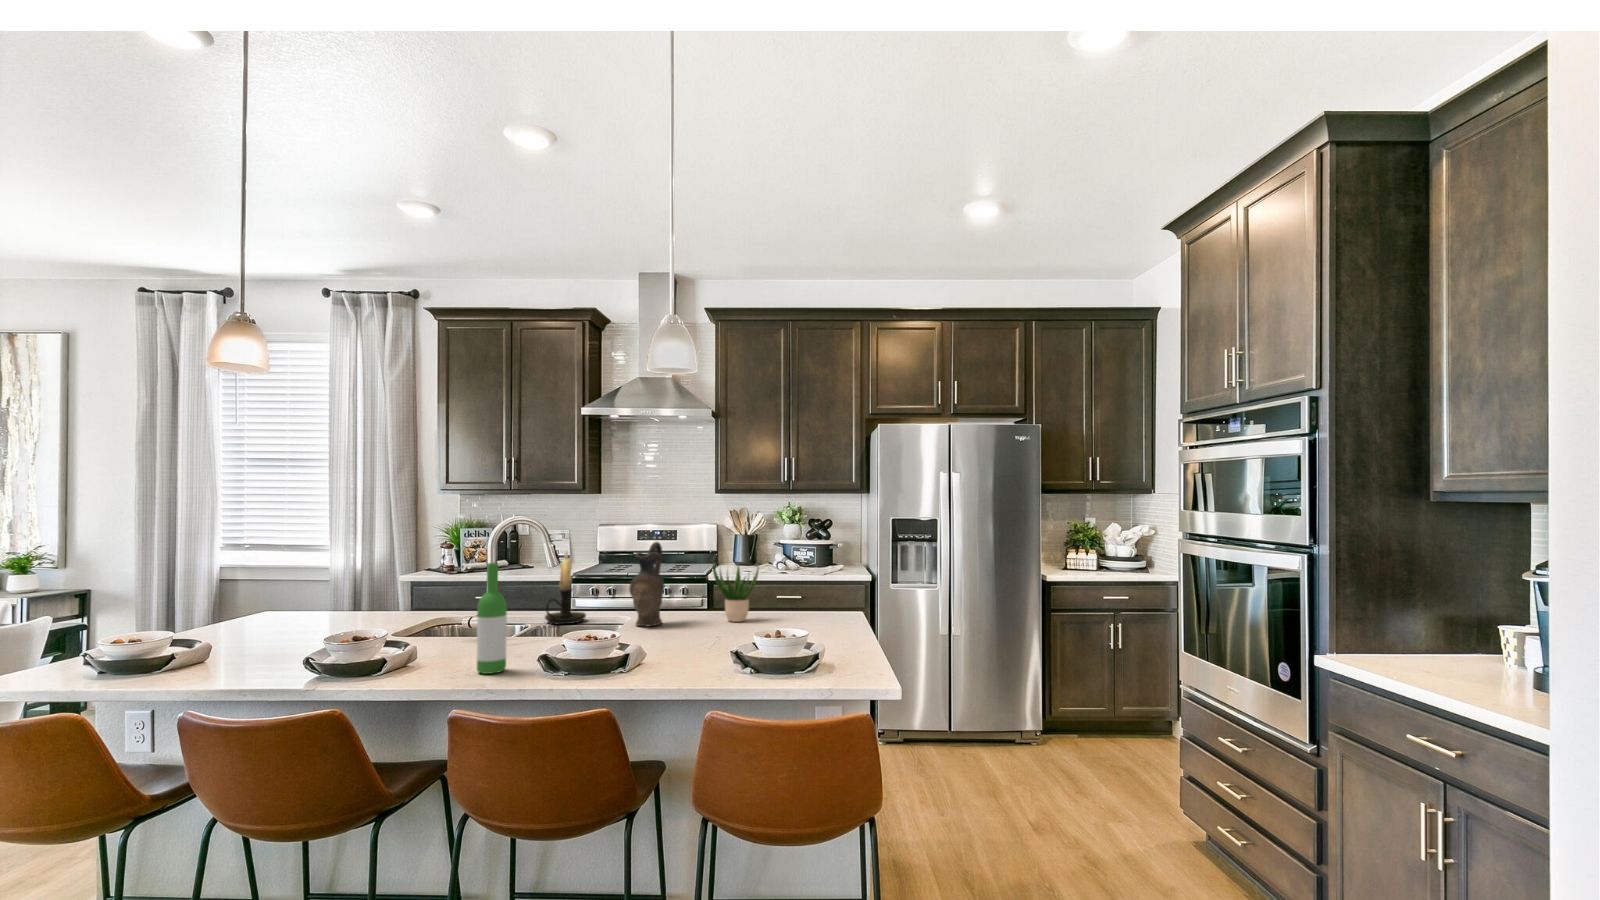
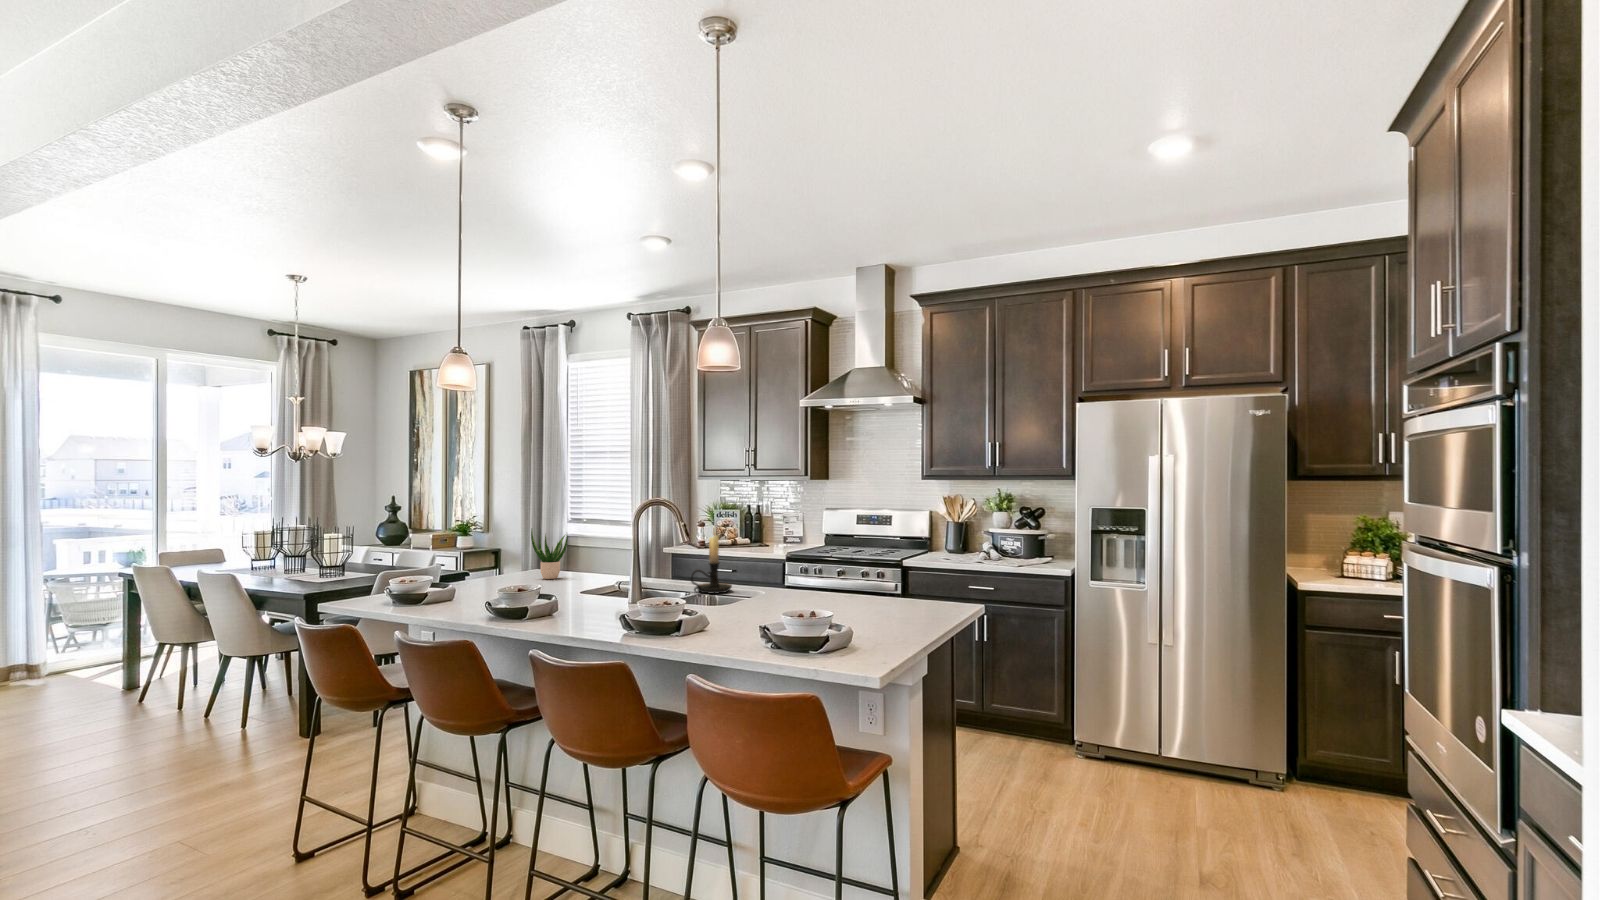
ceramic pitcher: present [629,542,664,626] -> none [753,522,789,601]
potted plant: present [713,562,759,622] -> present [531,530,568,579]
wine bottle: present [477,563,507,674] -> none [571,533,595,627]

